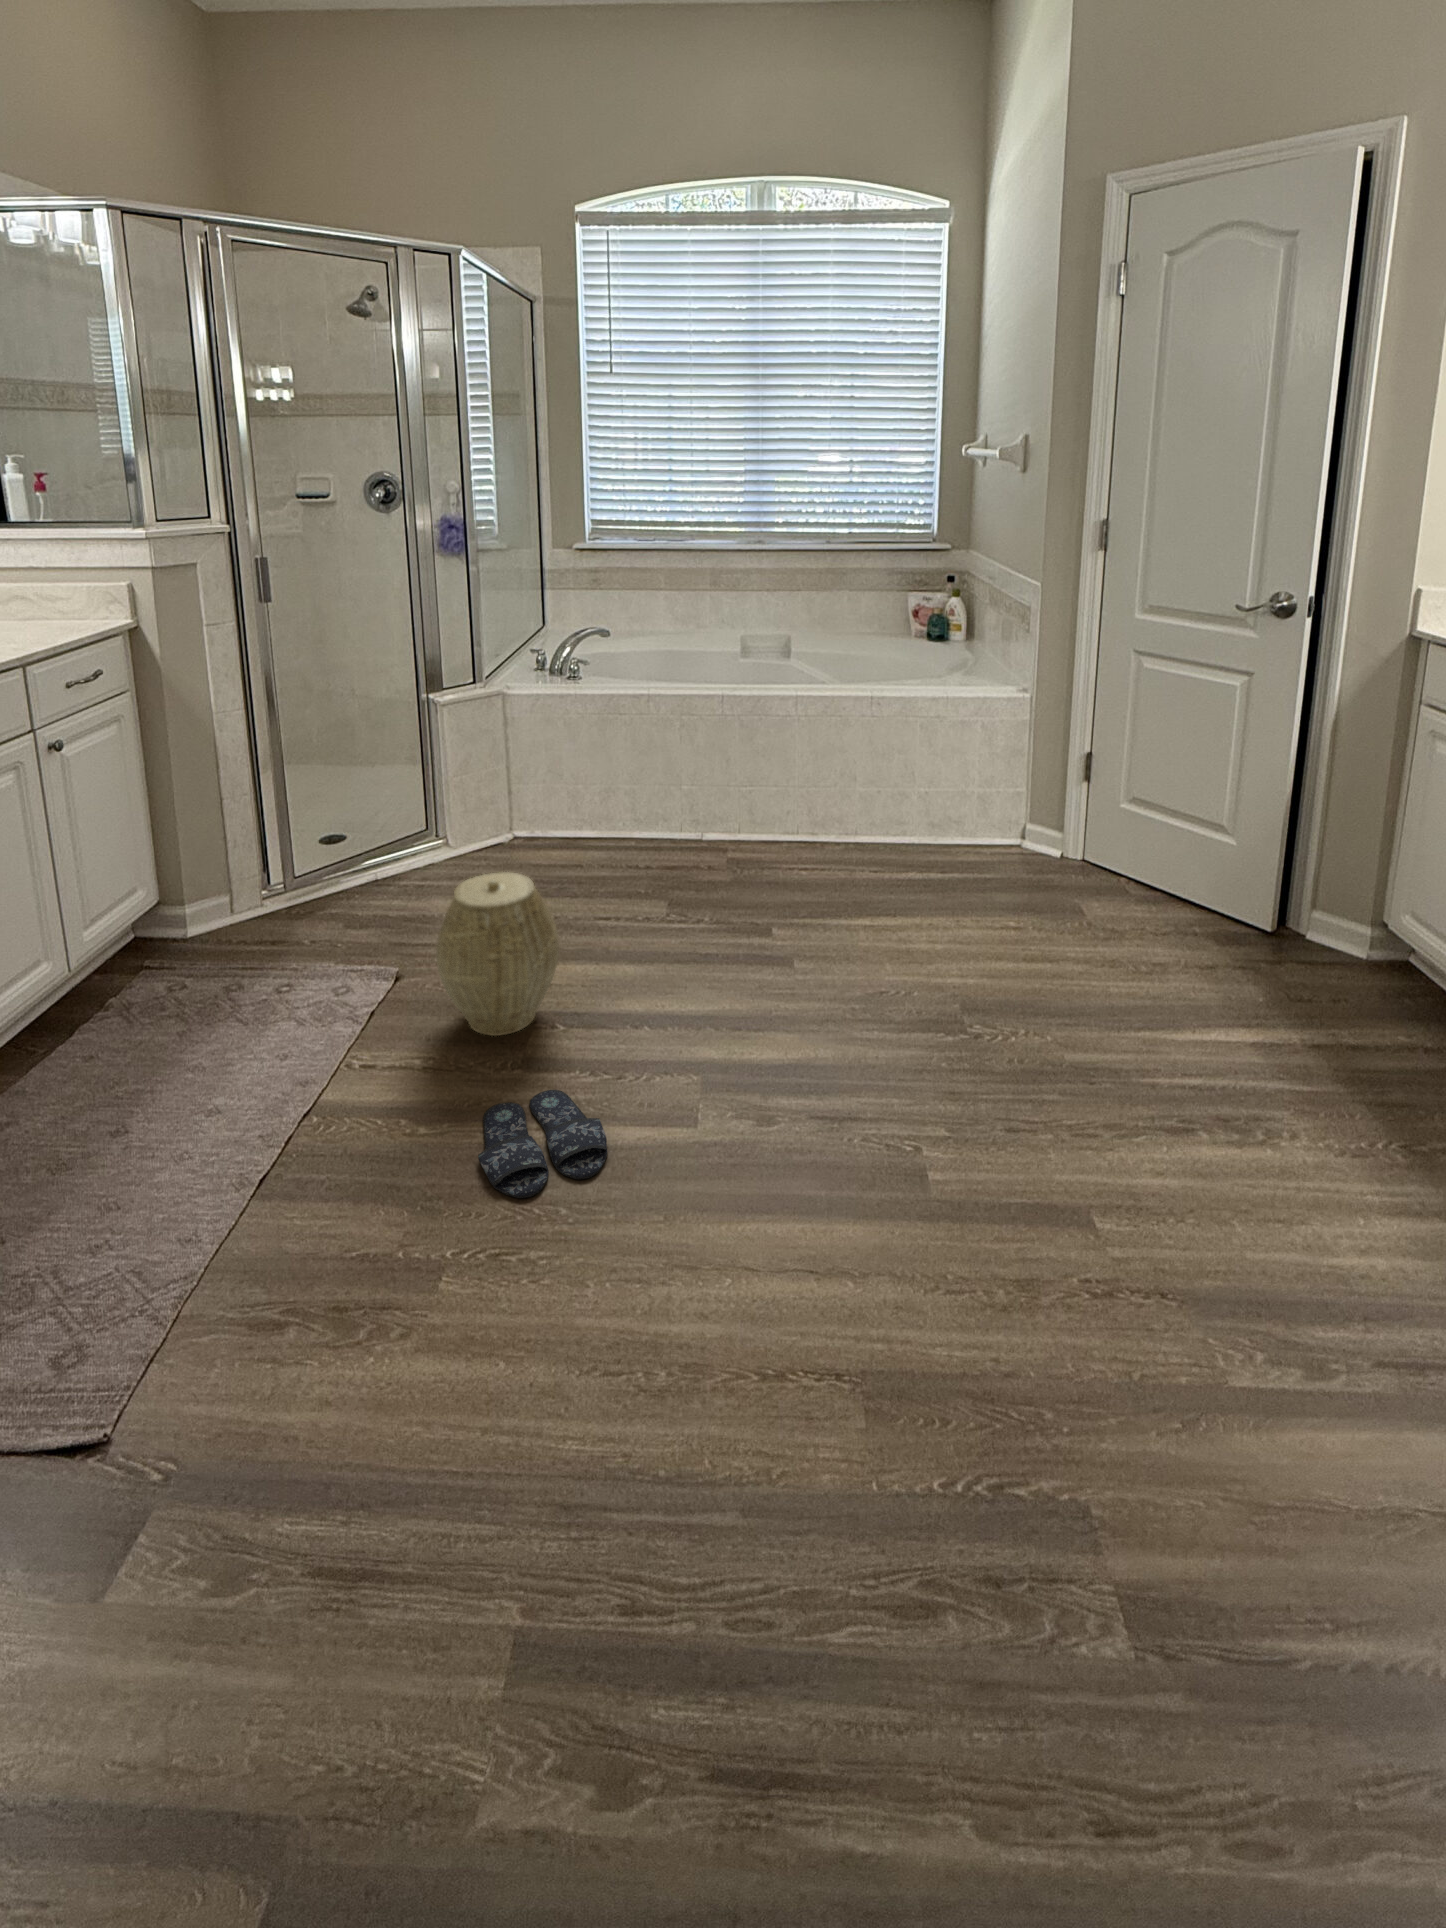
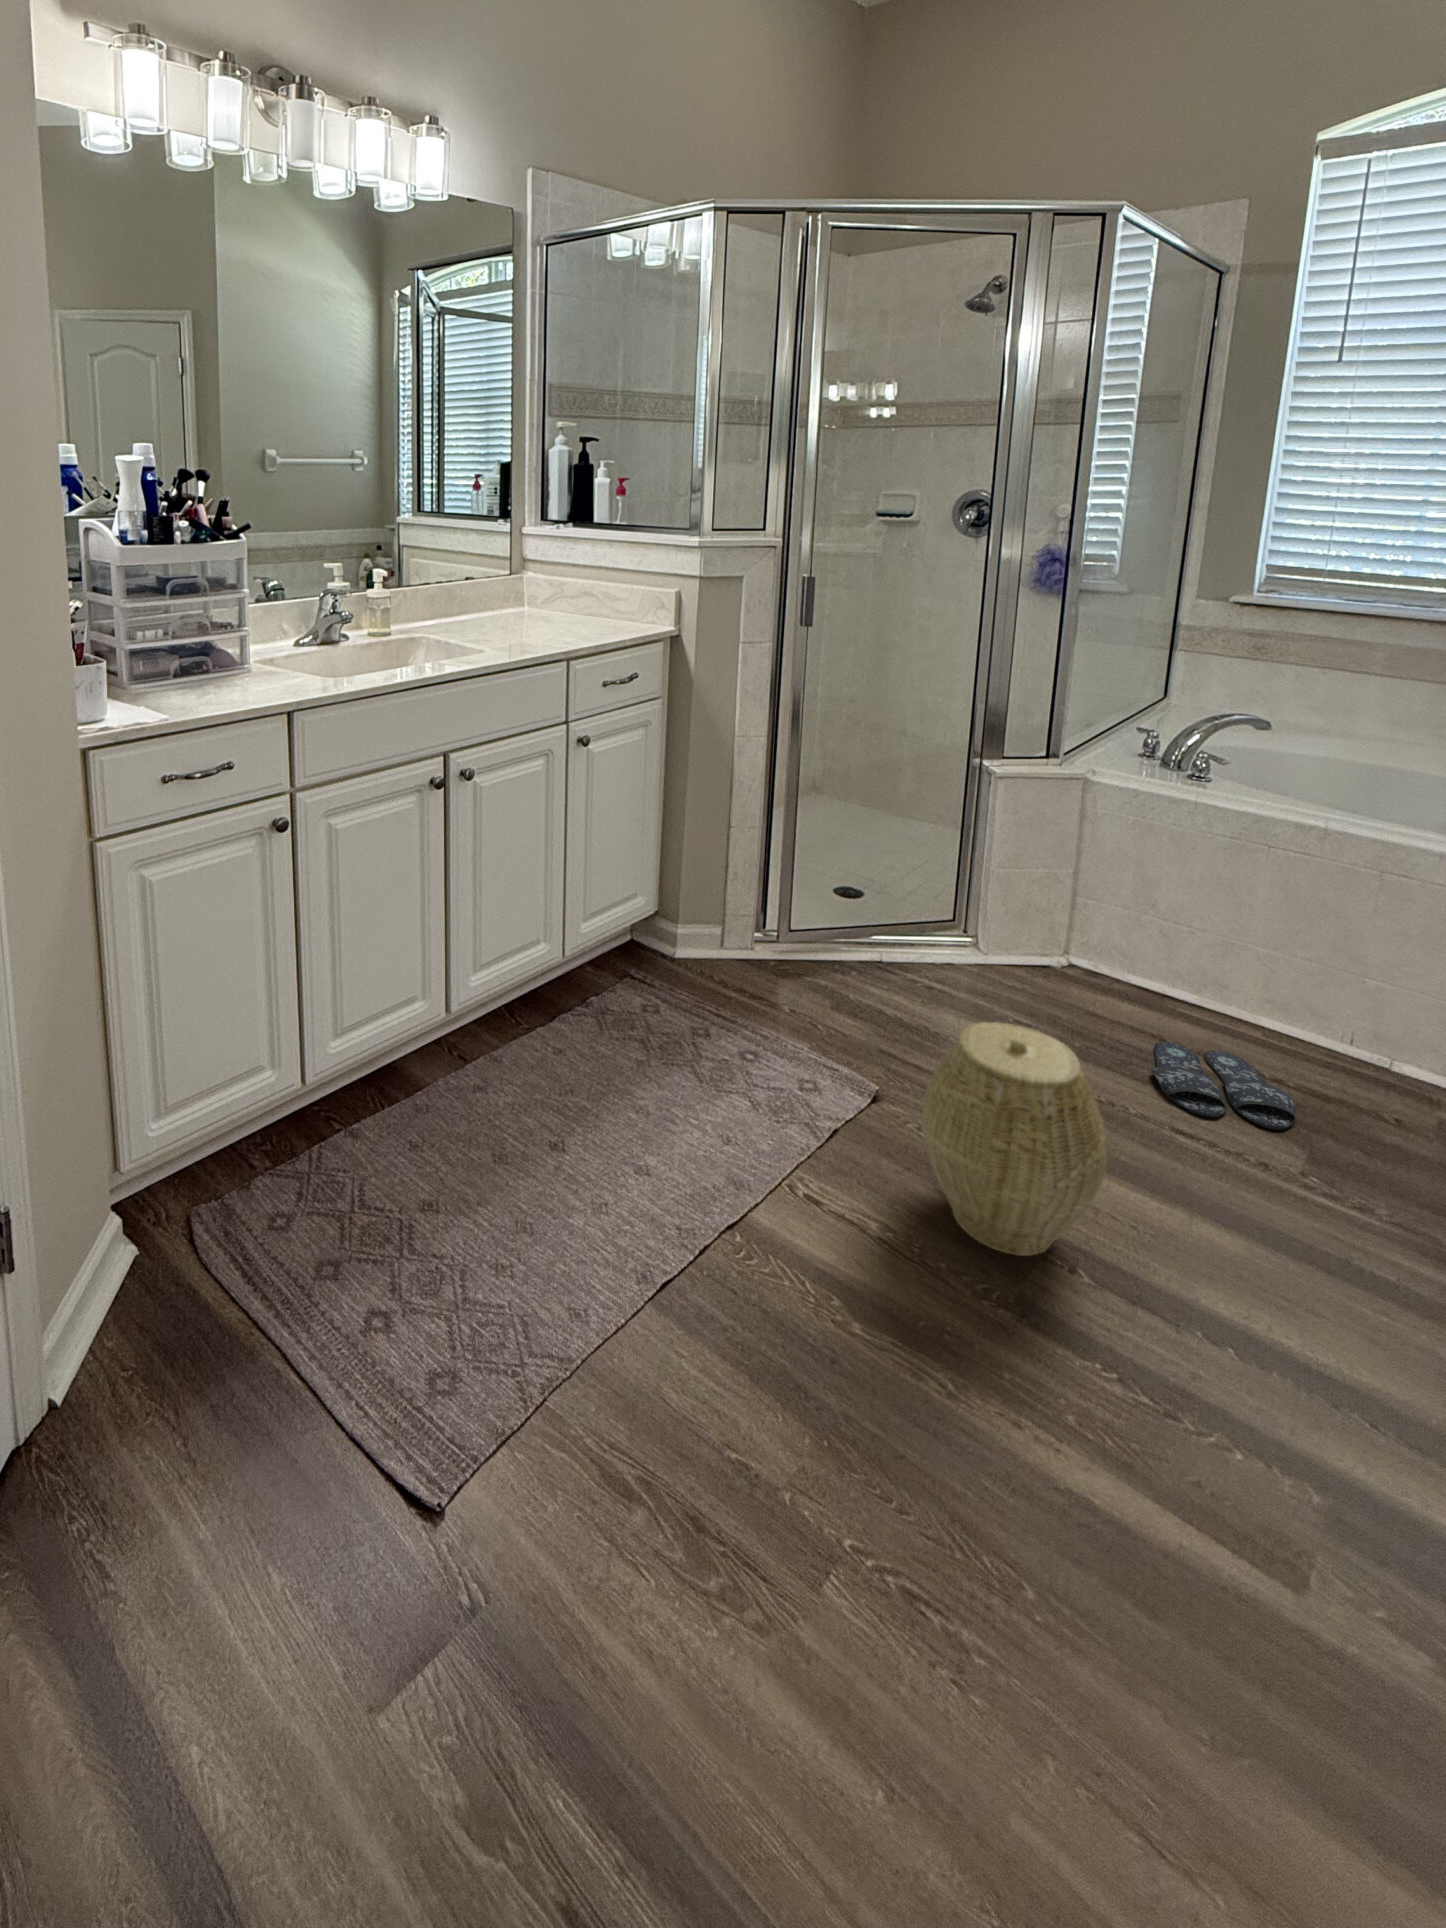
slippers: present [478,1090,607,1198] -> present [1151,1042,1295,1130]

